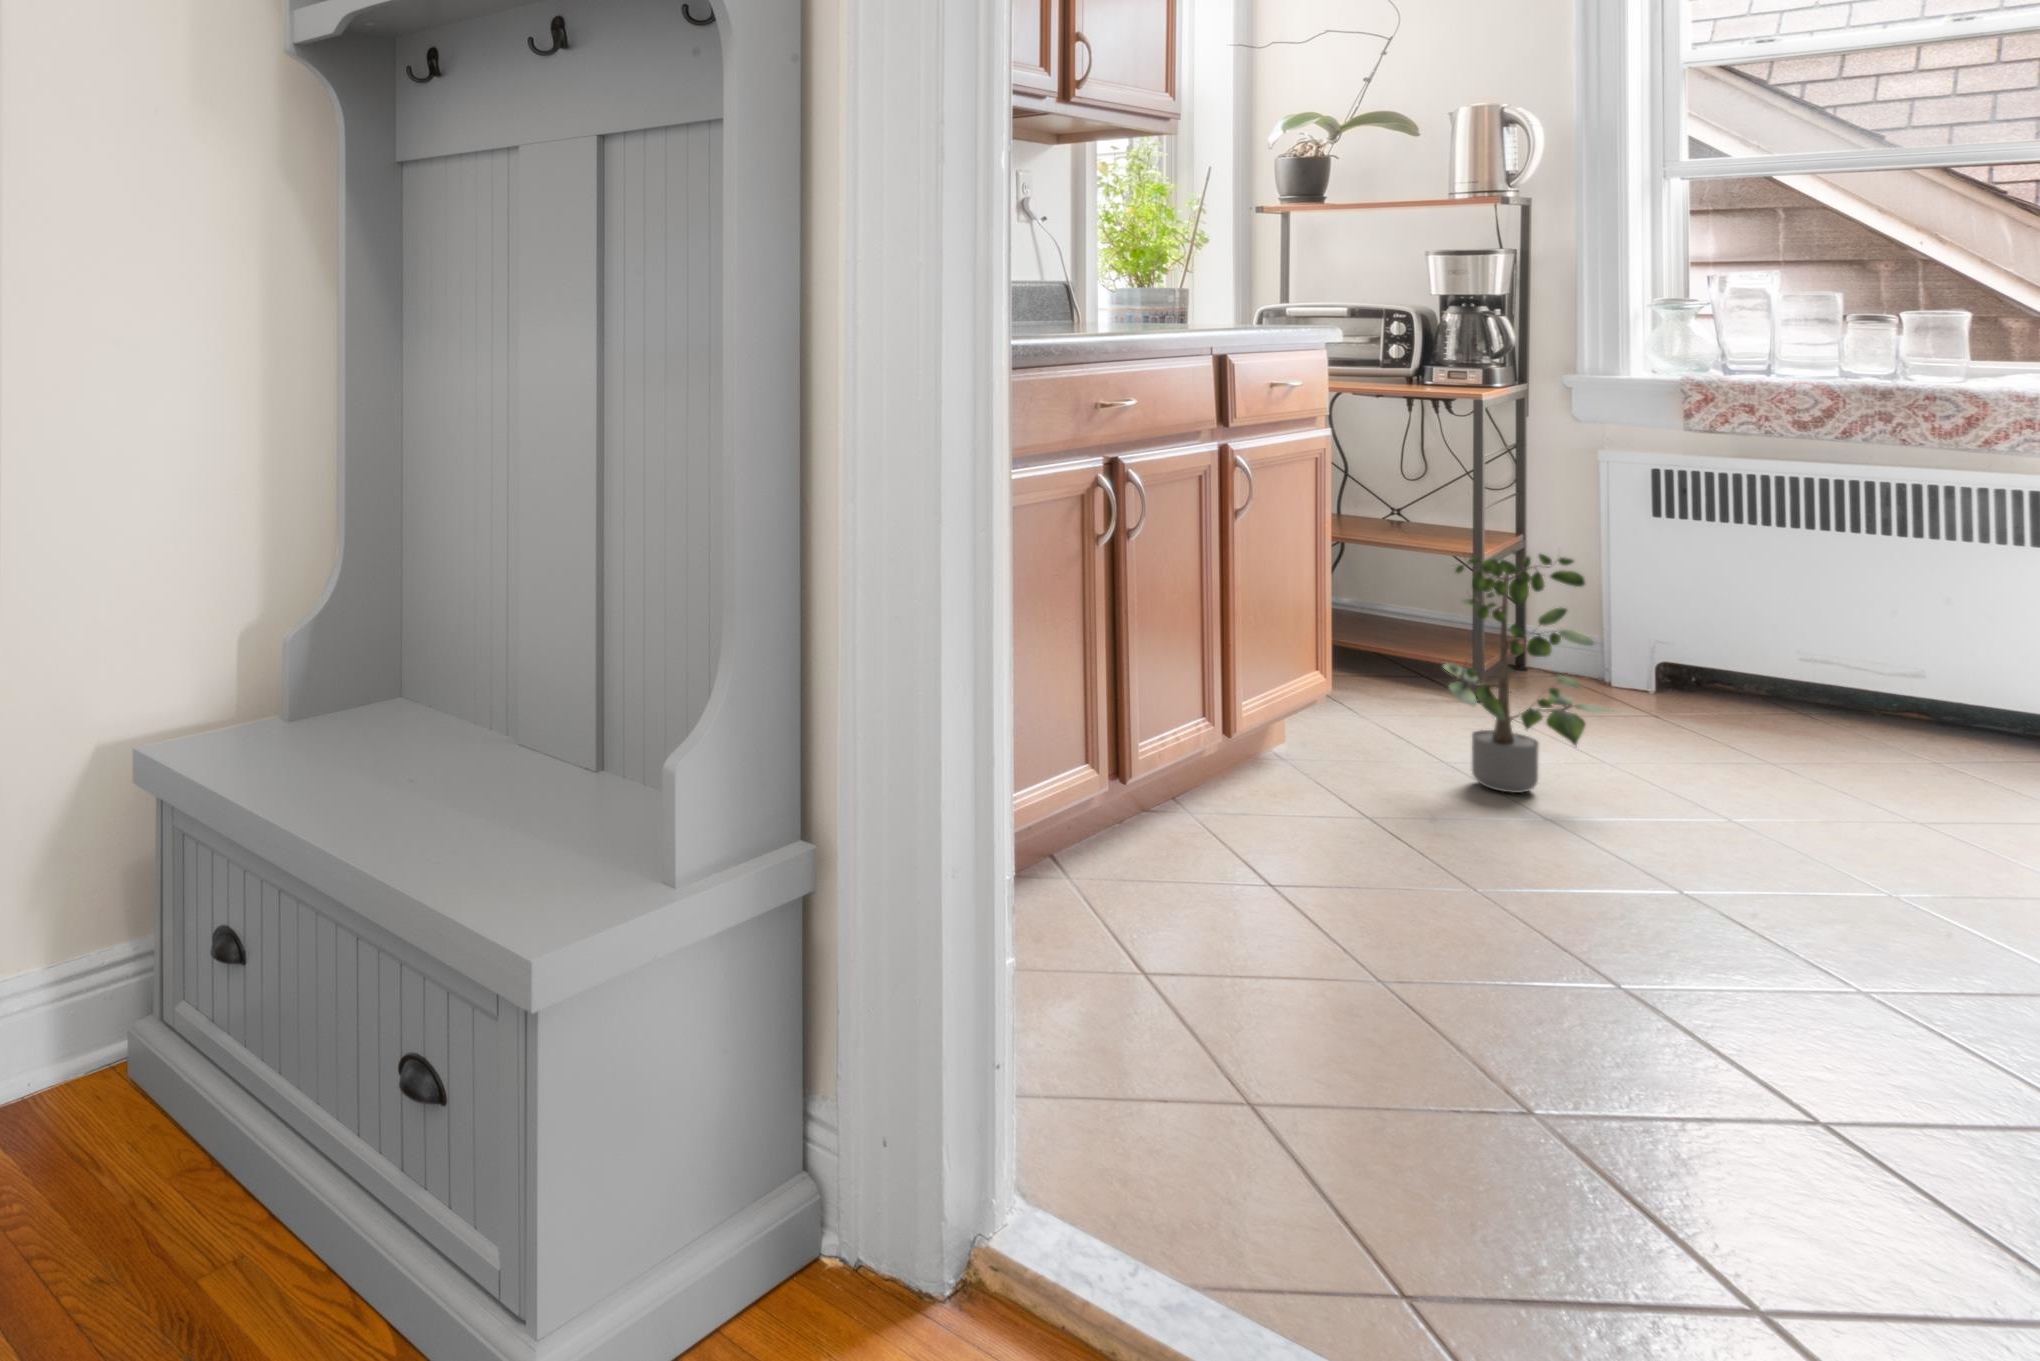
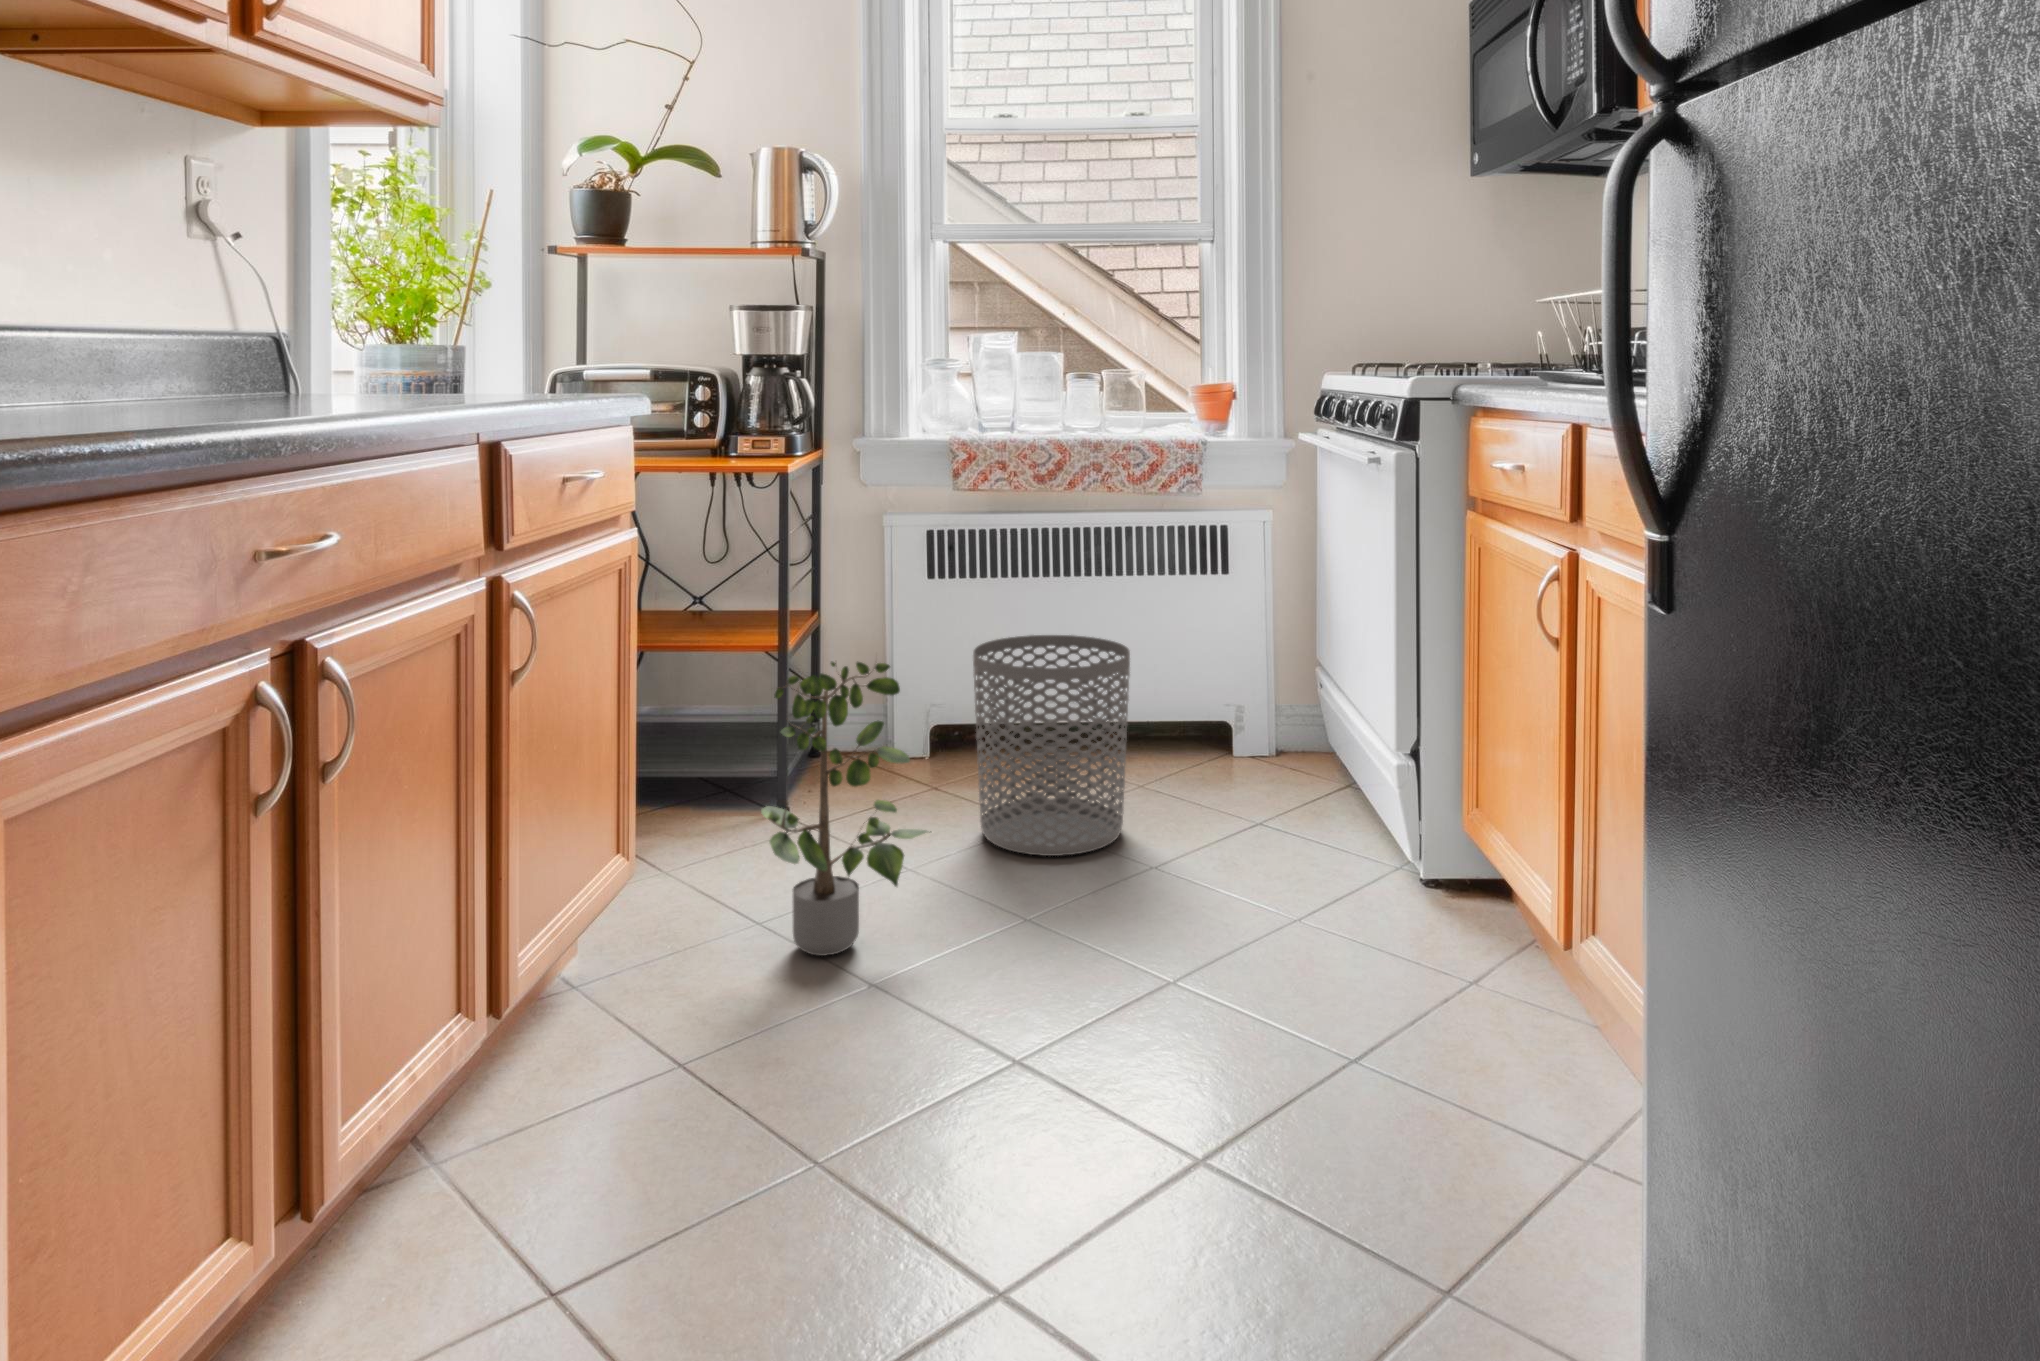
waste bin: none [1688,570,1899,787] -> present [973,635,1130,856]

